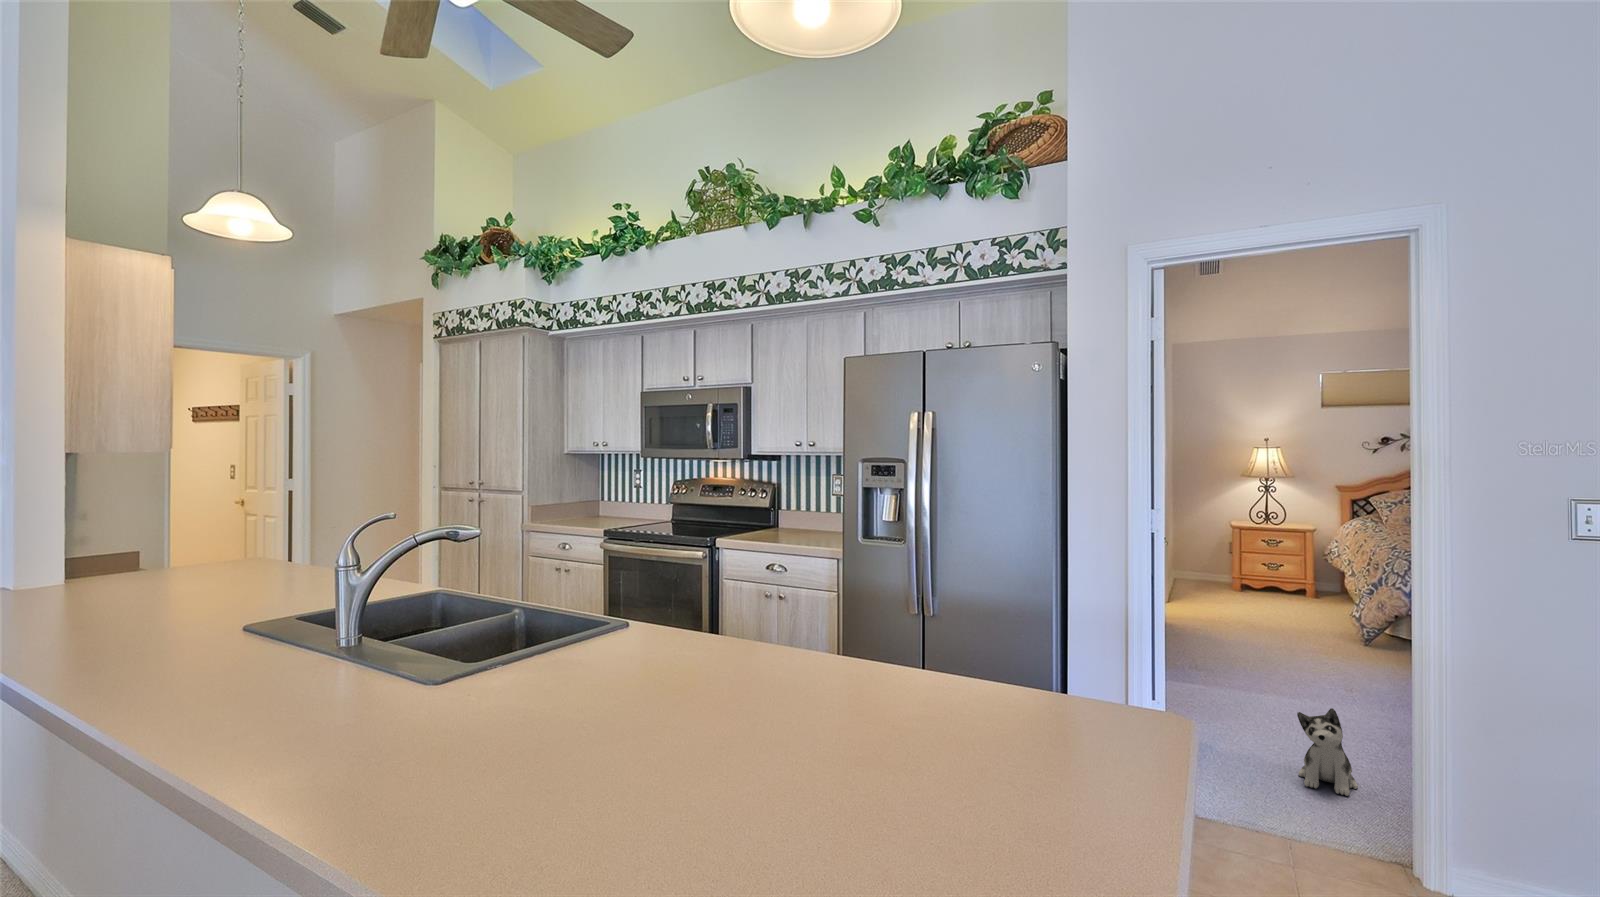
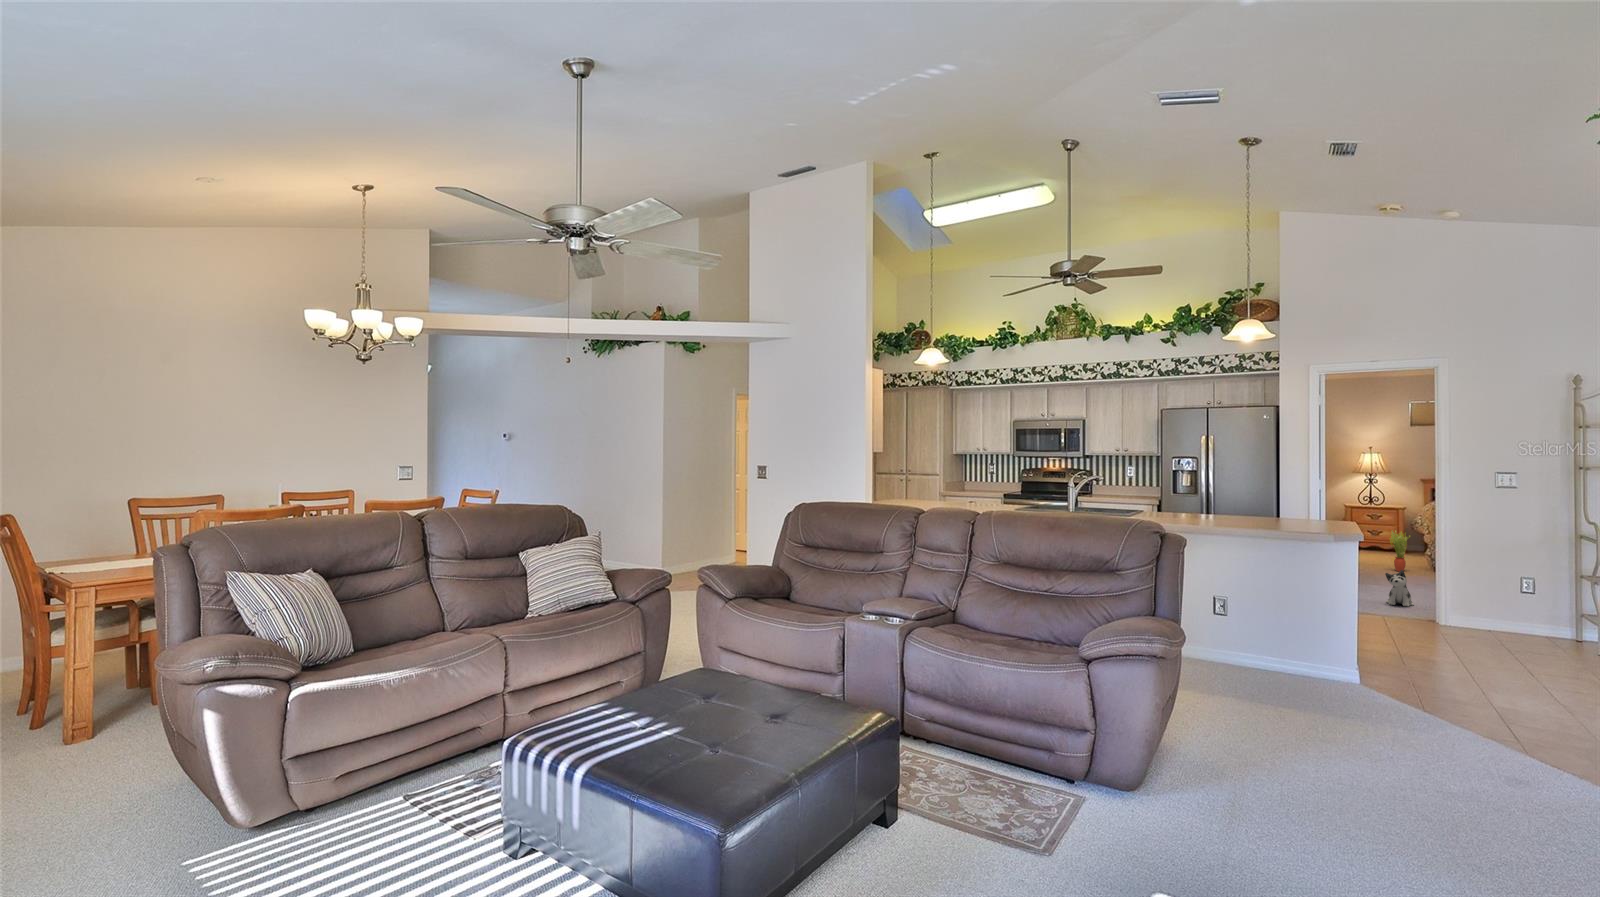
potted plant: none [1295,577,1331,649] -> present [1390,530,1410,571]

